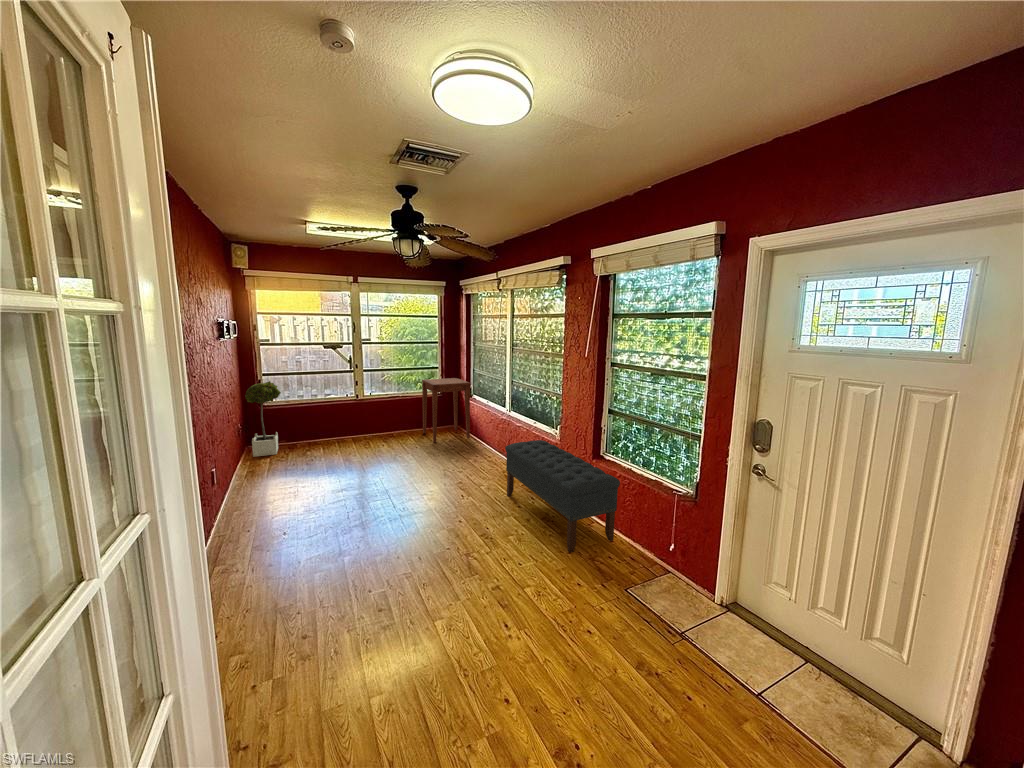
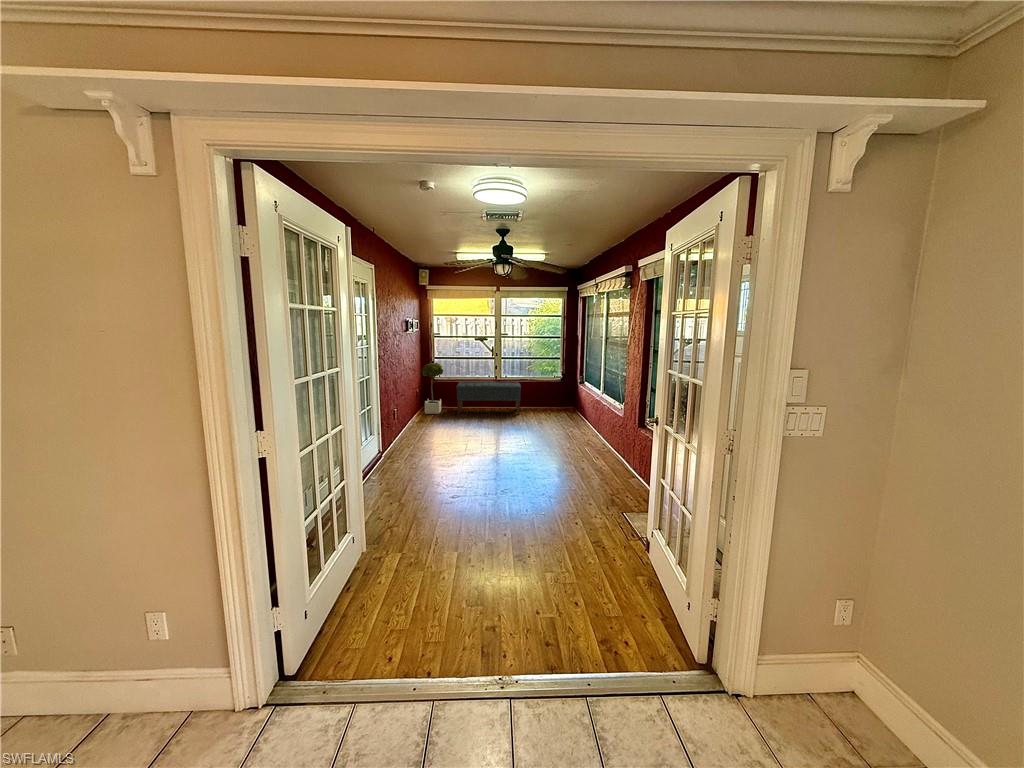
side table: present [422,378,470,442] -> none [544,367,581,418]
bench: present [505,440,620,552] -> present [456,382,521,414]

